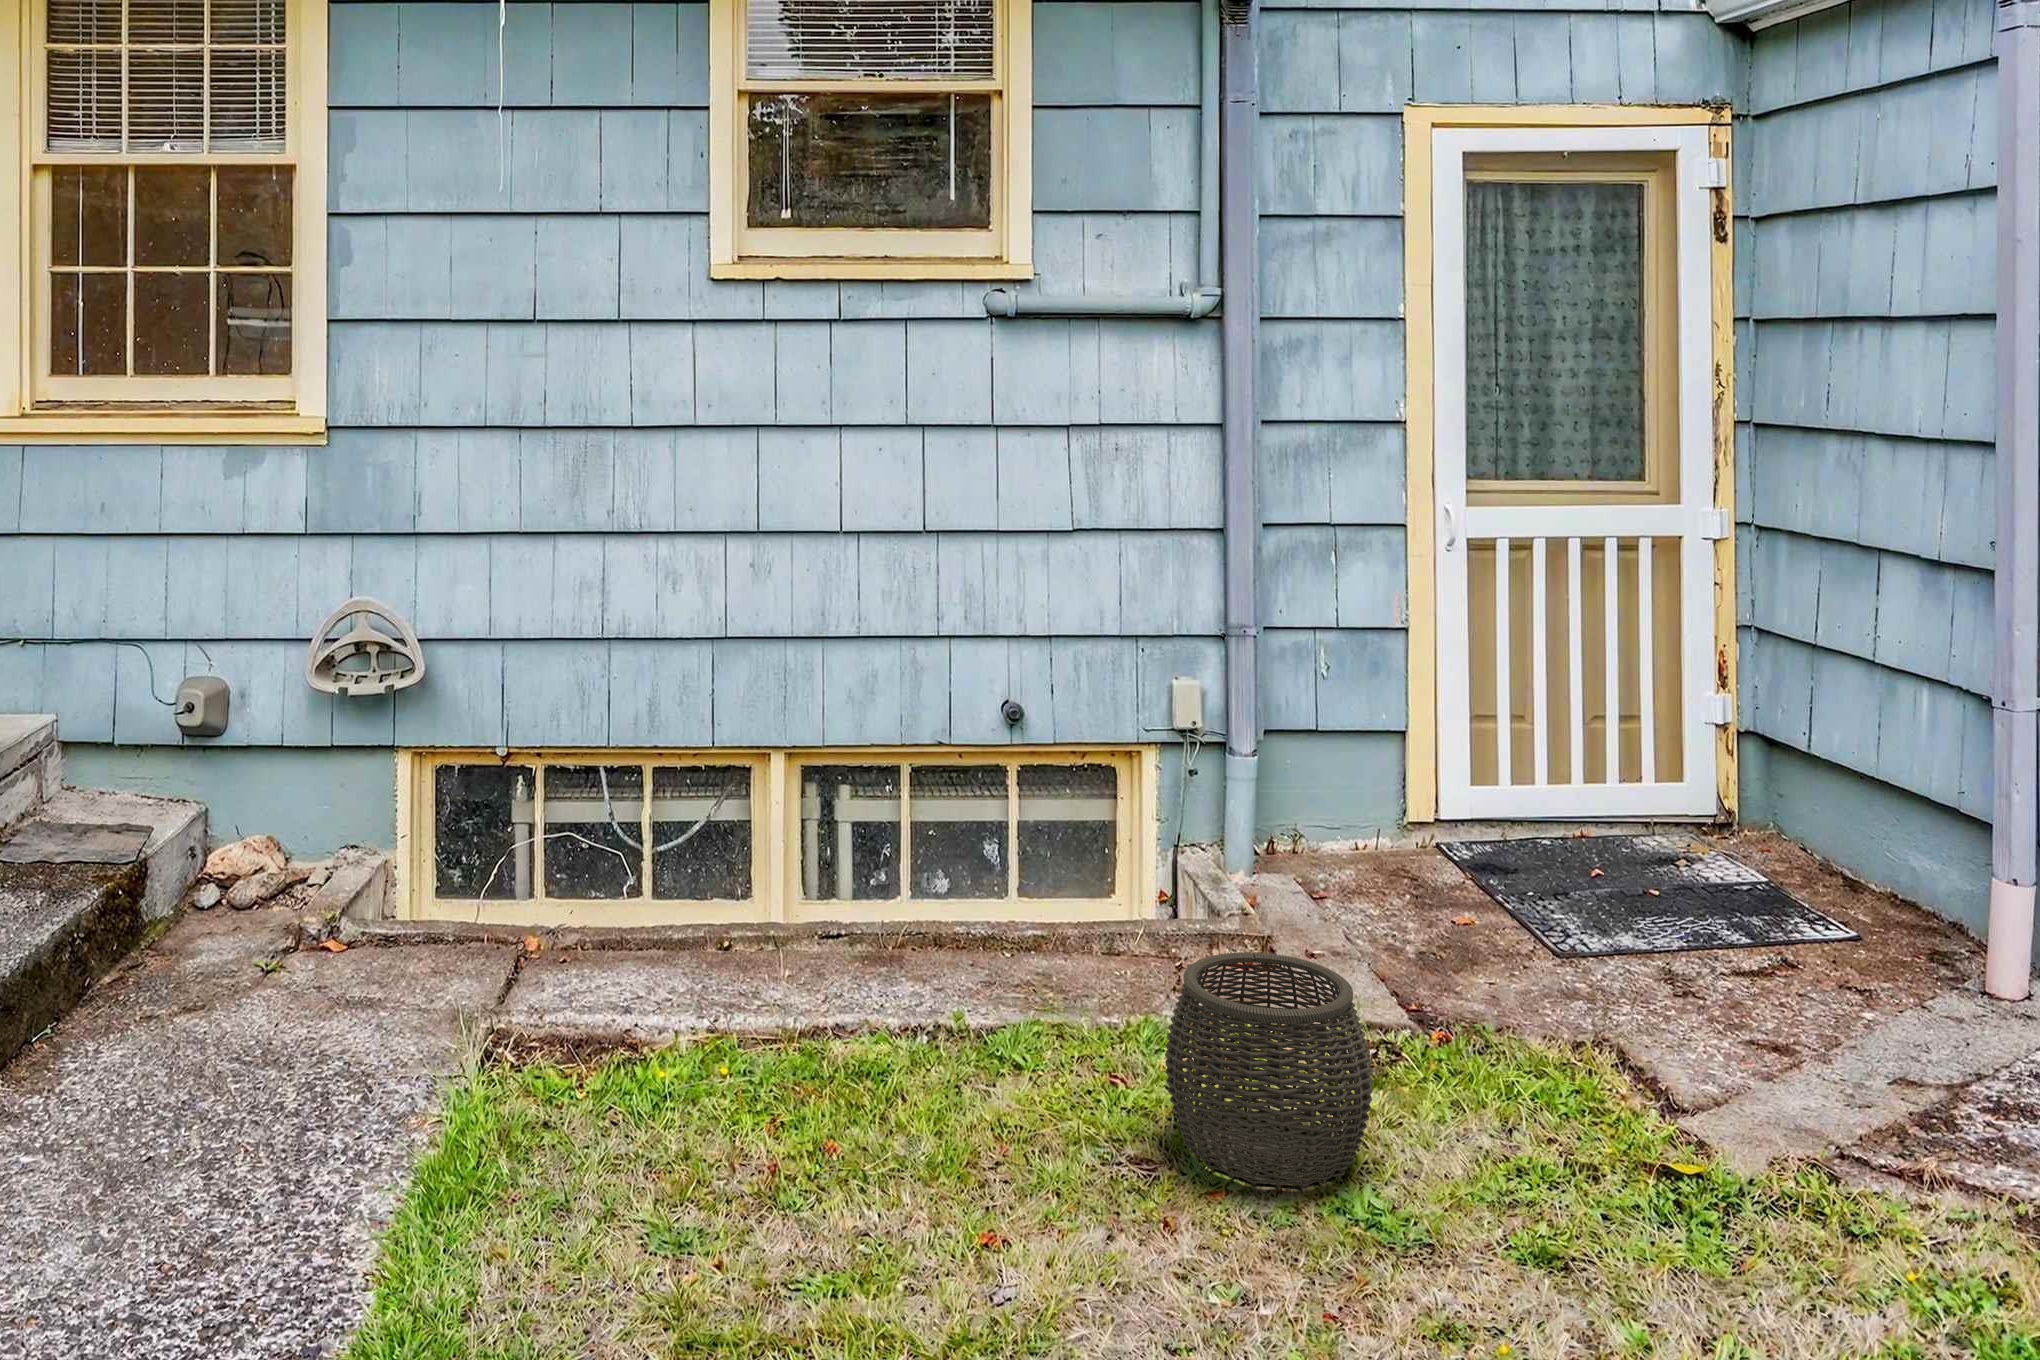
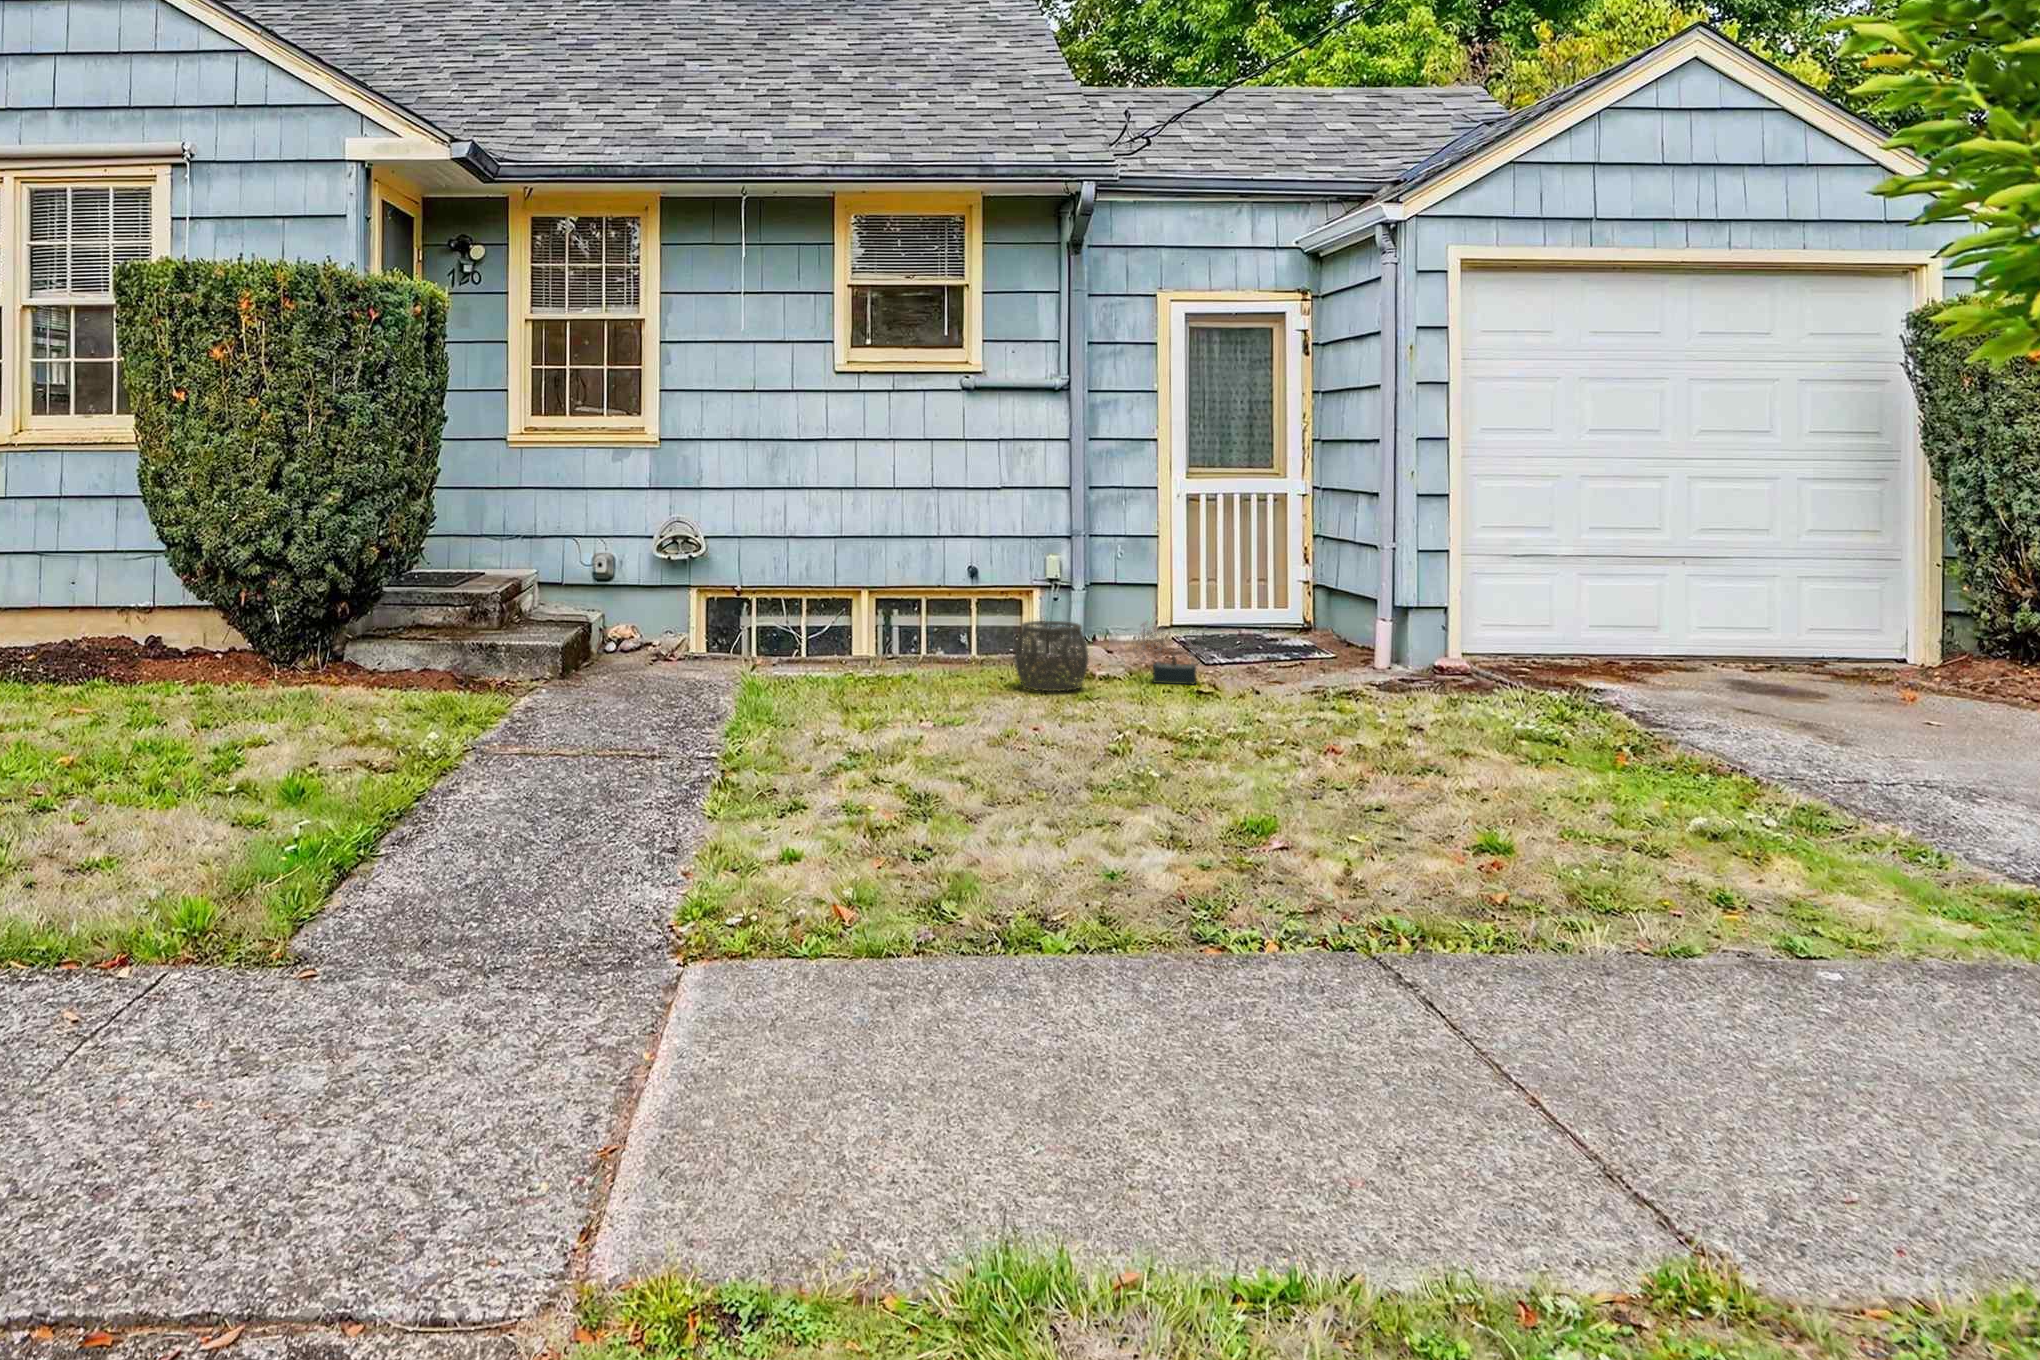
decorative plant: none [1457,927,1666,1118] -> present [1137,621,1208,685]

